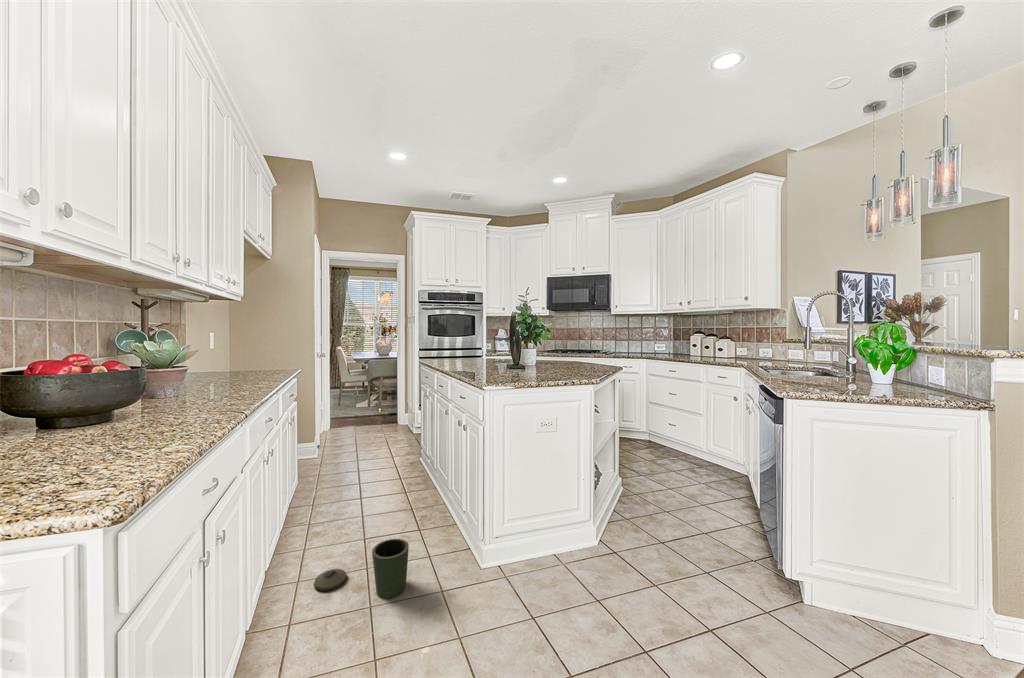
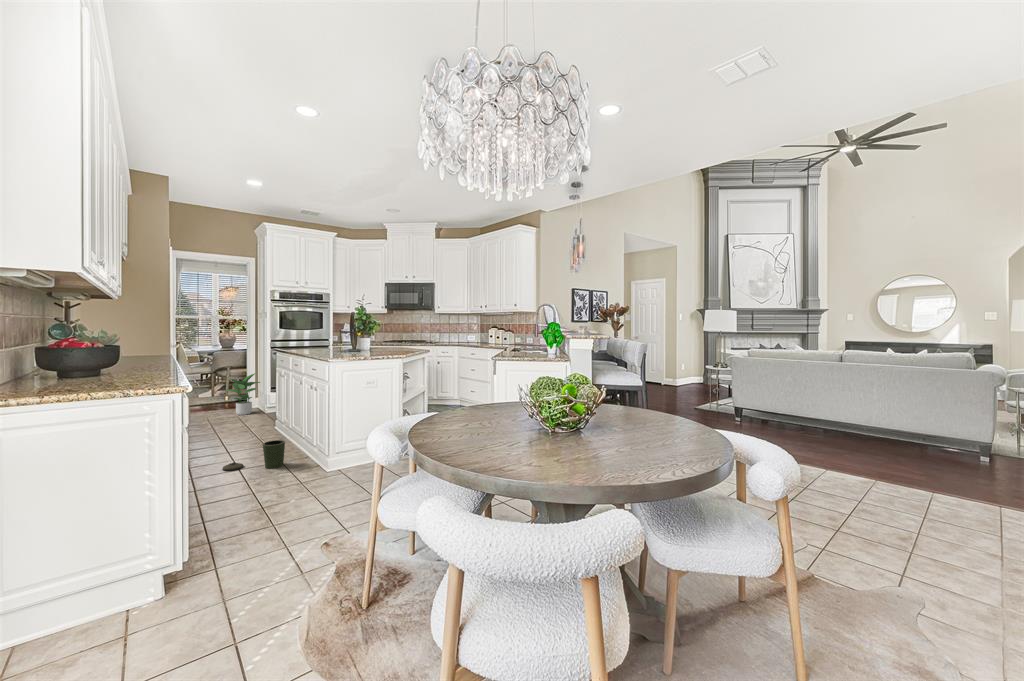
potted plant: none [370,389,407,439] -> present [227,373,260,415]

